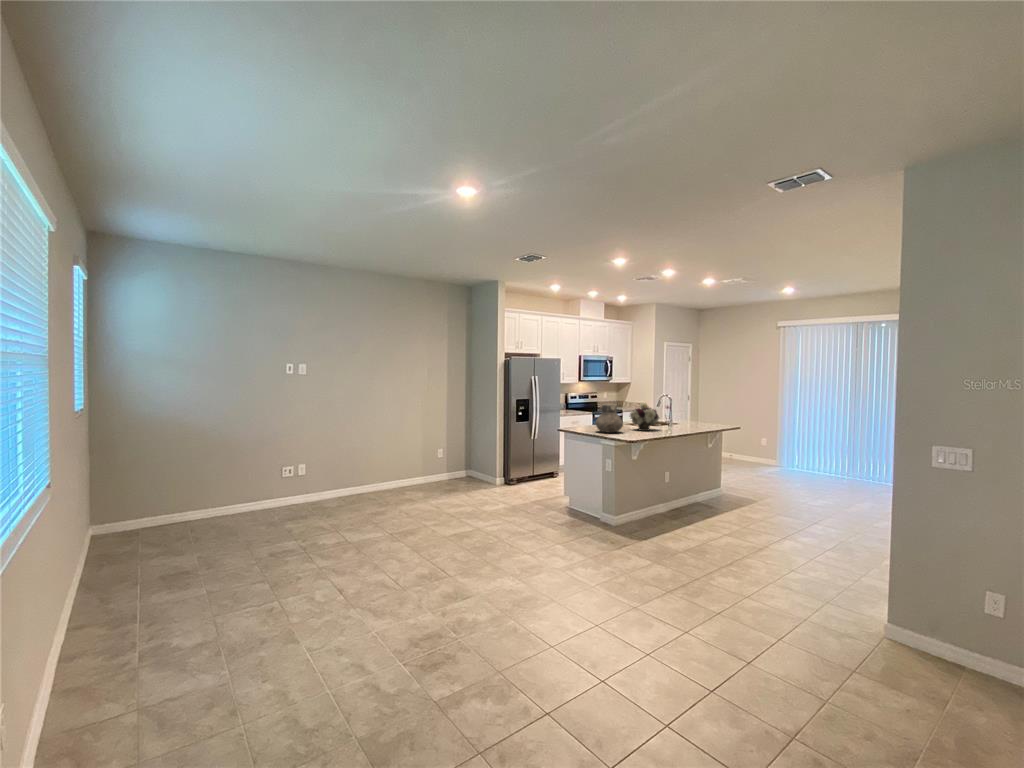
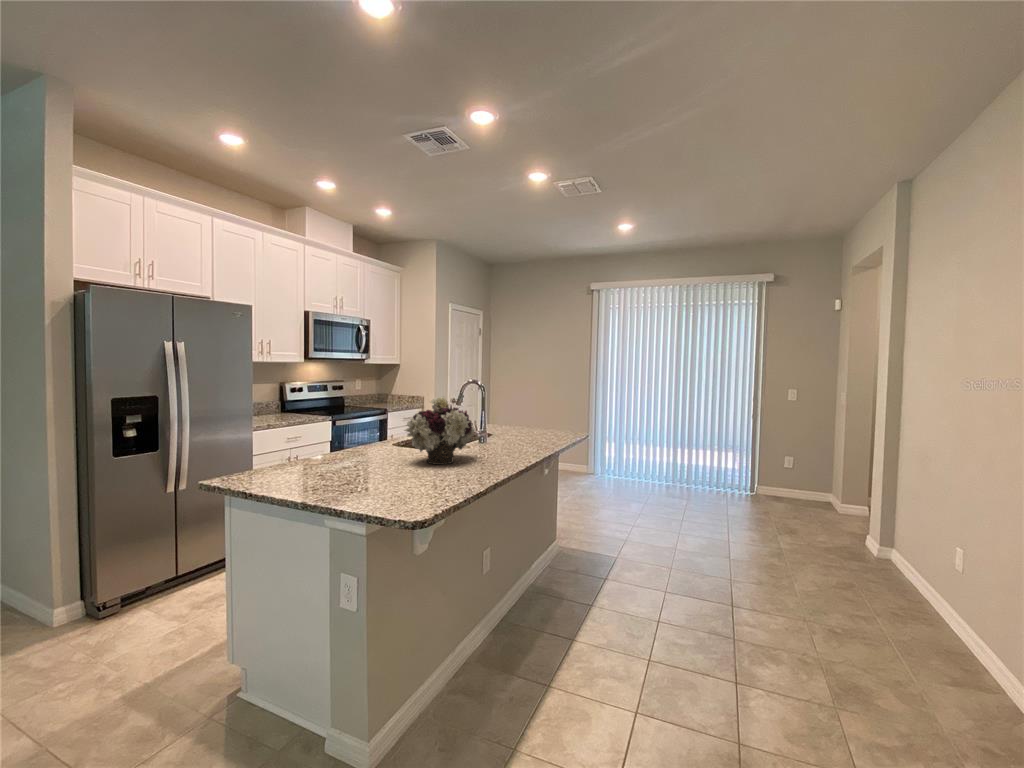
vase: present [595,404,623,433] -> none [309,402,391,487]

